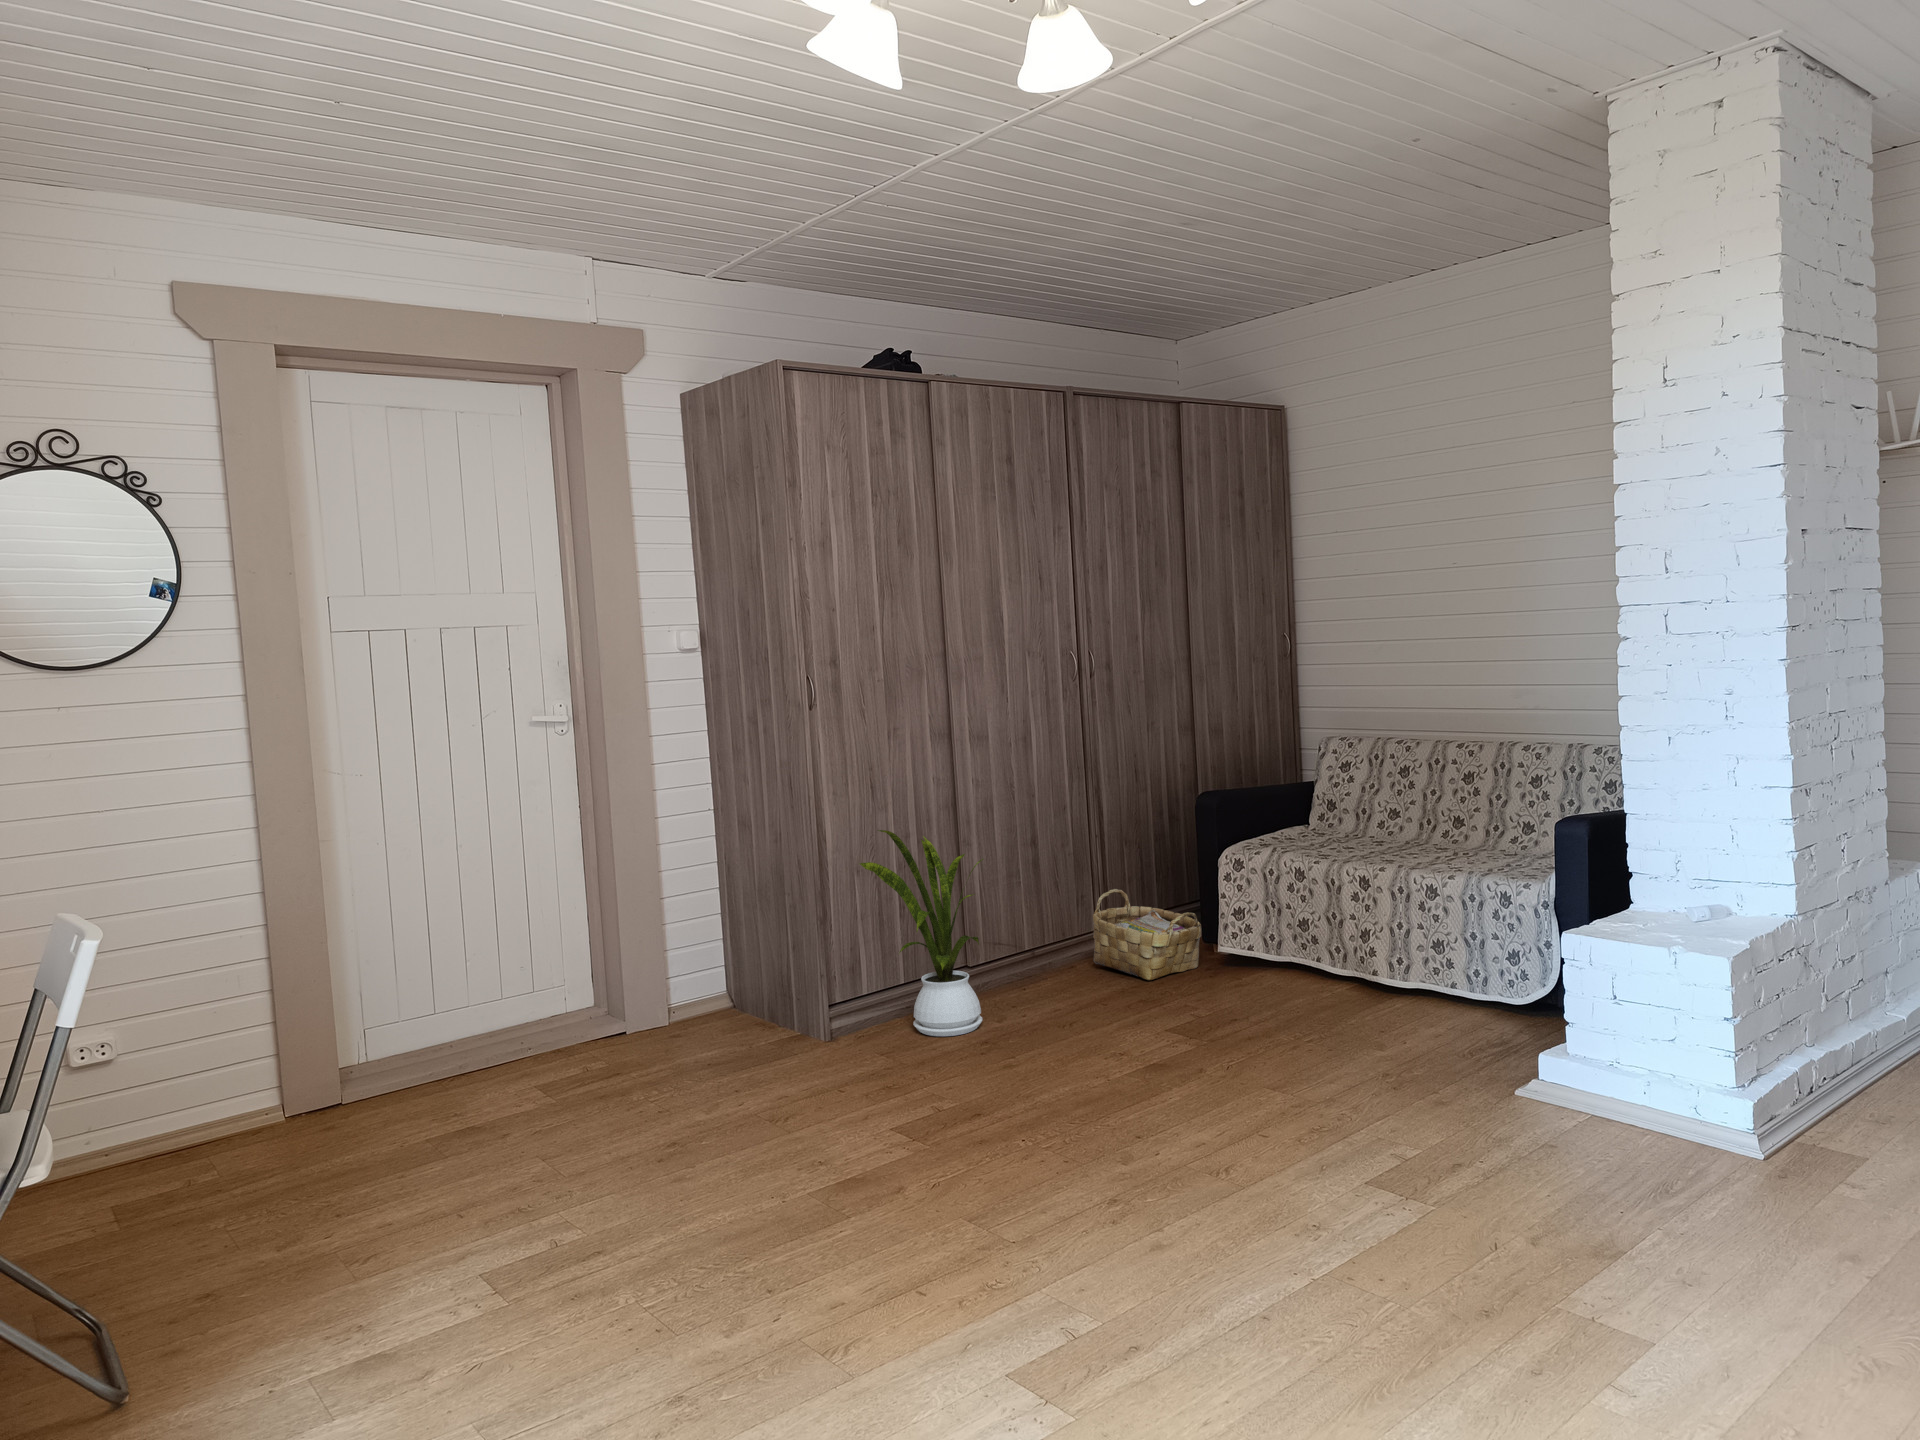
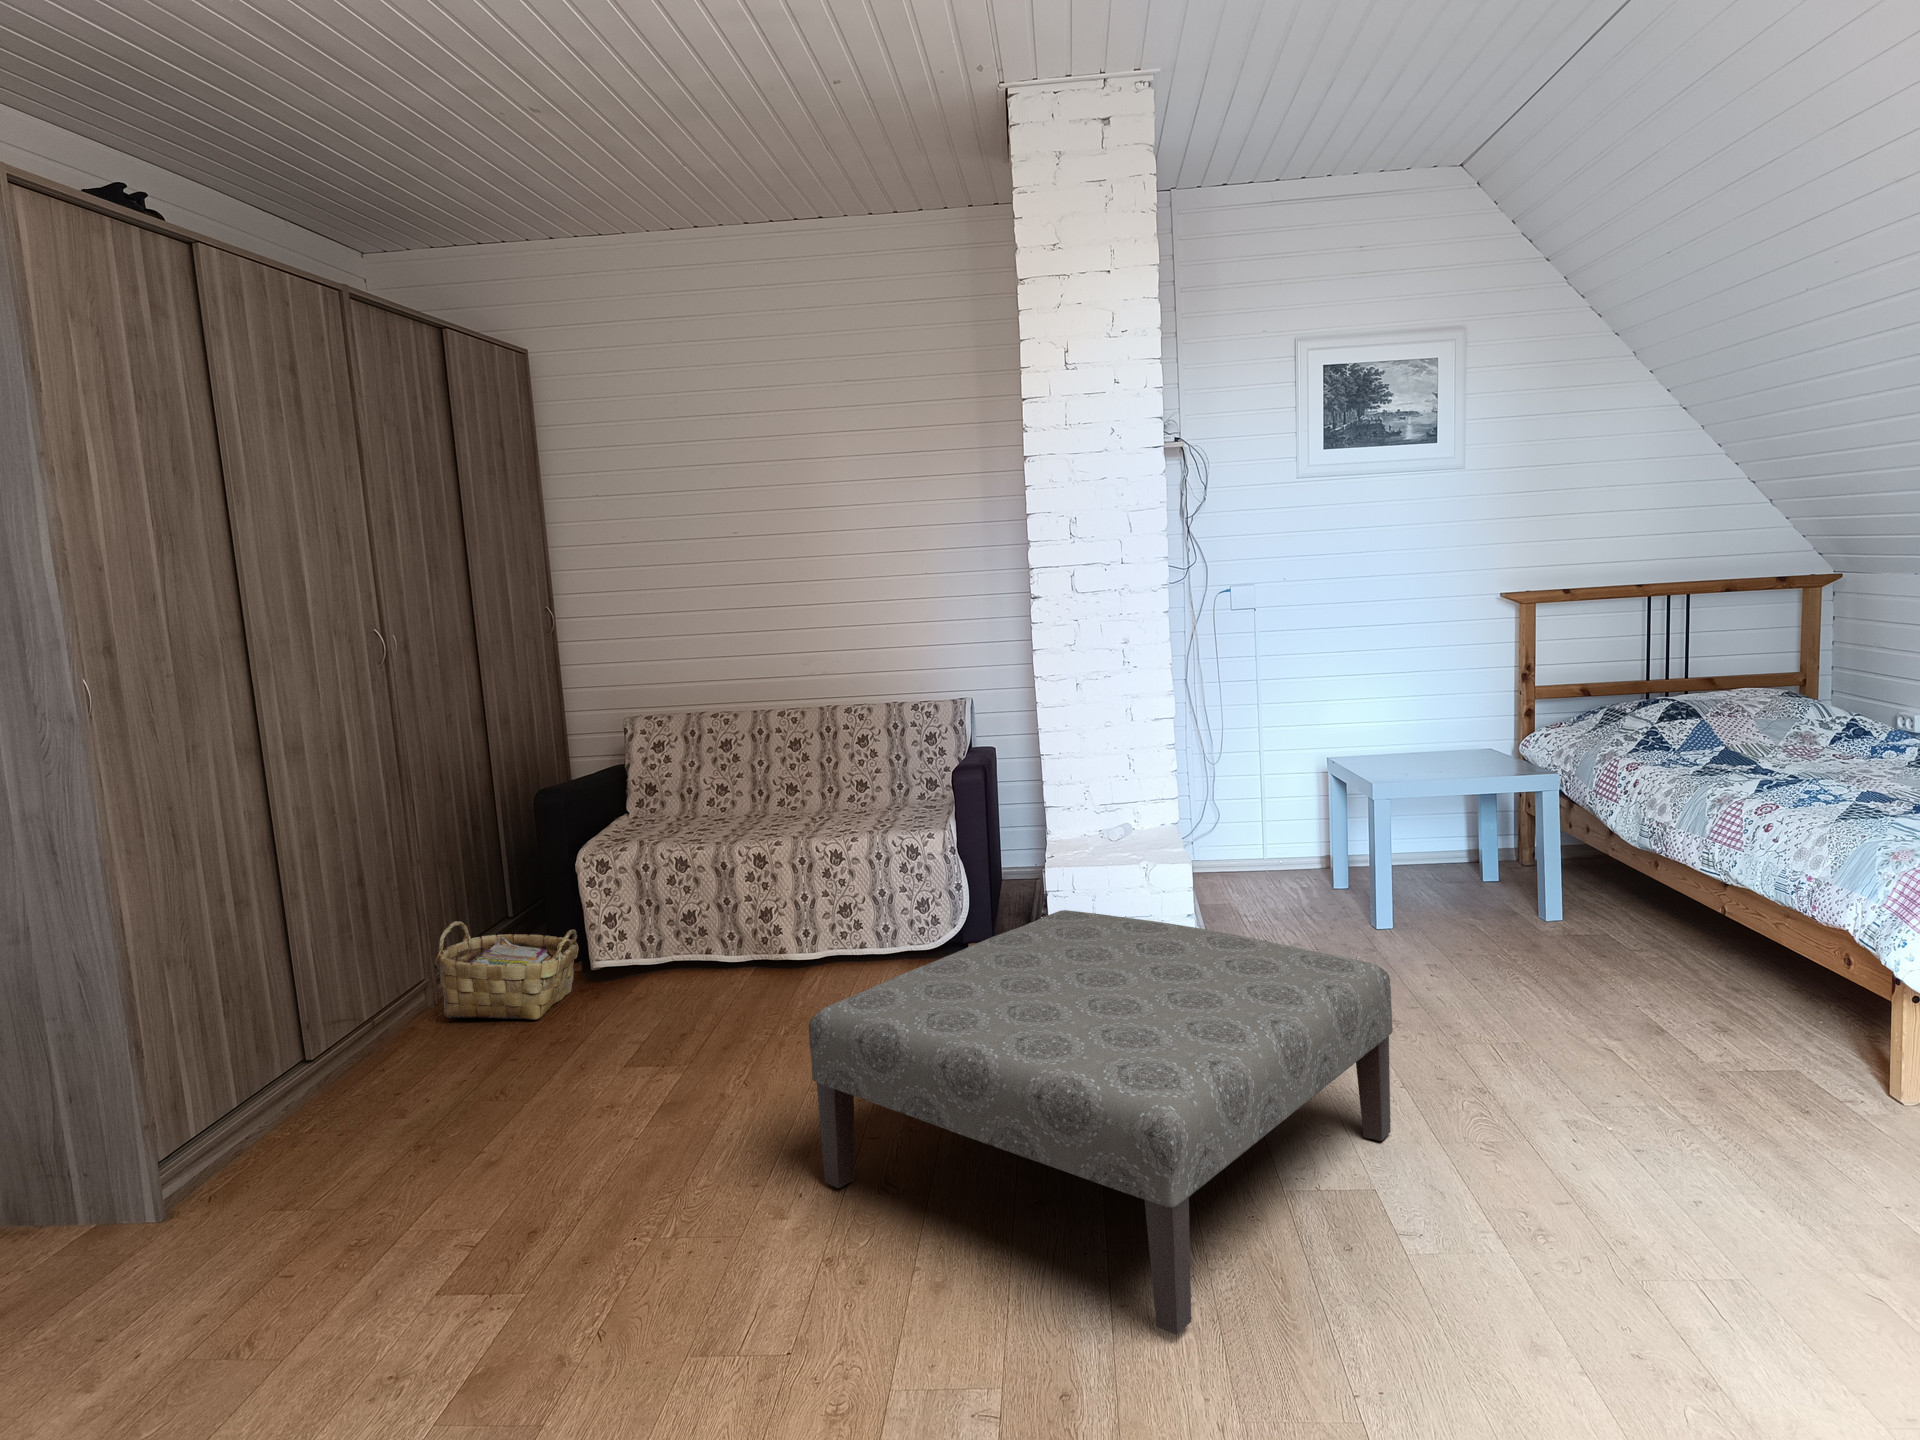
house plant: present [860,830,983,1036] -> none [191,896,396,1176]
ottoman: none [1161,968,1710,1310] -> present [809,910,1393,1335]

